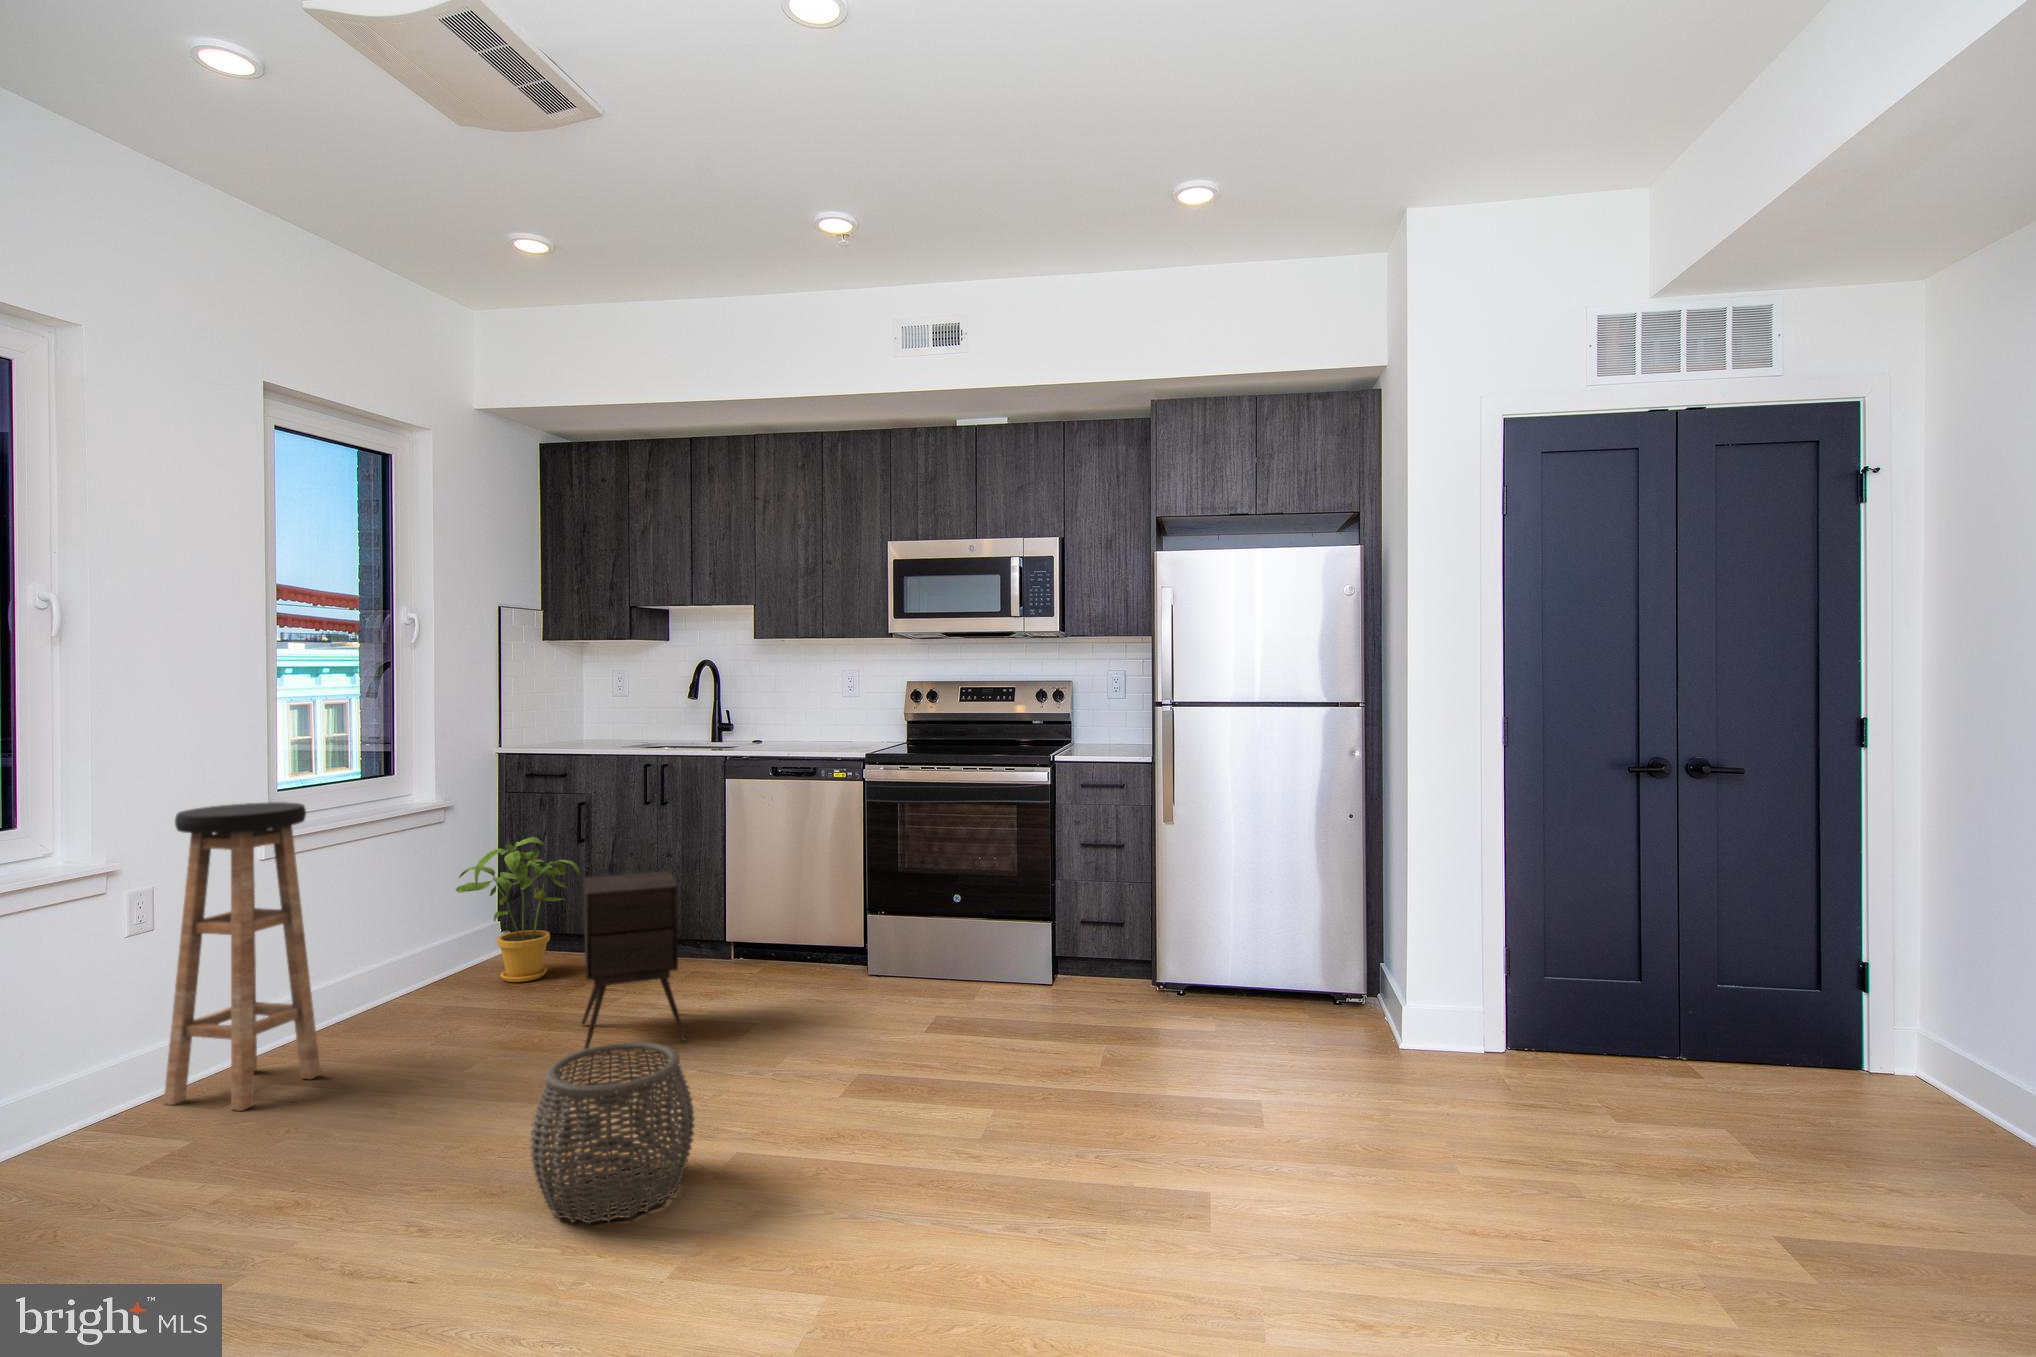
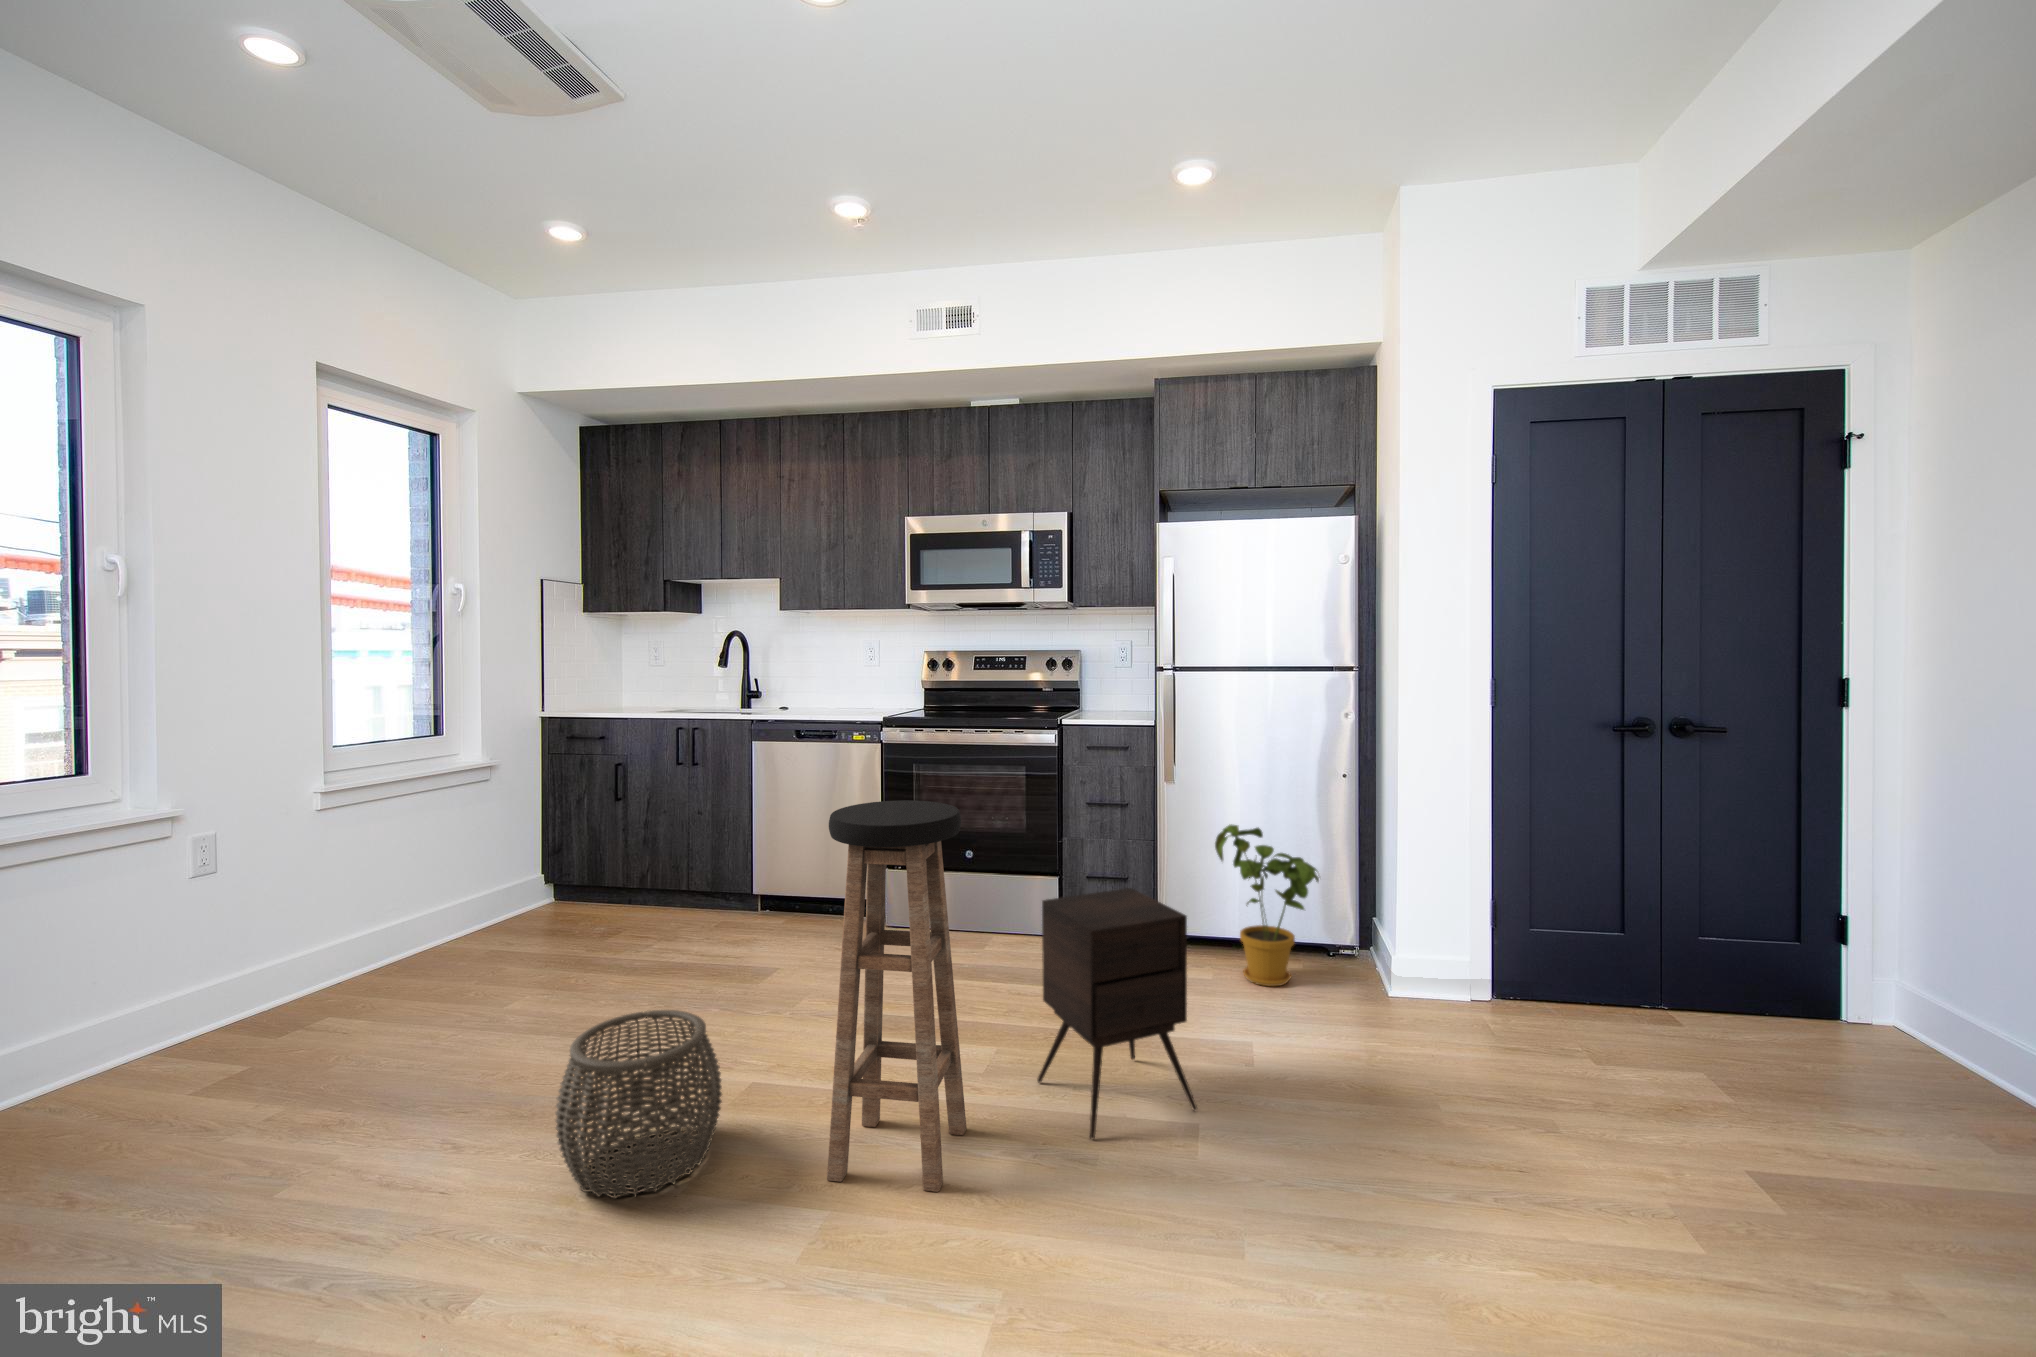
bar stool: present [164,802,321,1111] -> present [827,800,967,1192]
house plant: present [455,837,579,982] -> present [1215,824,1319,986]
side table: present [582,871,686,1049] -> present [1037,888,1197,1139]

